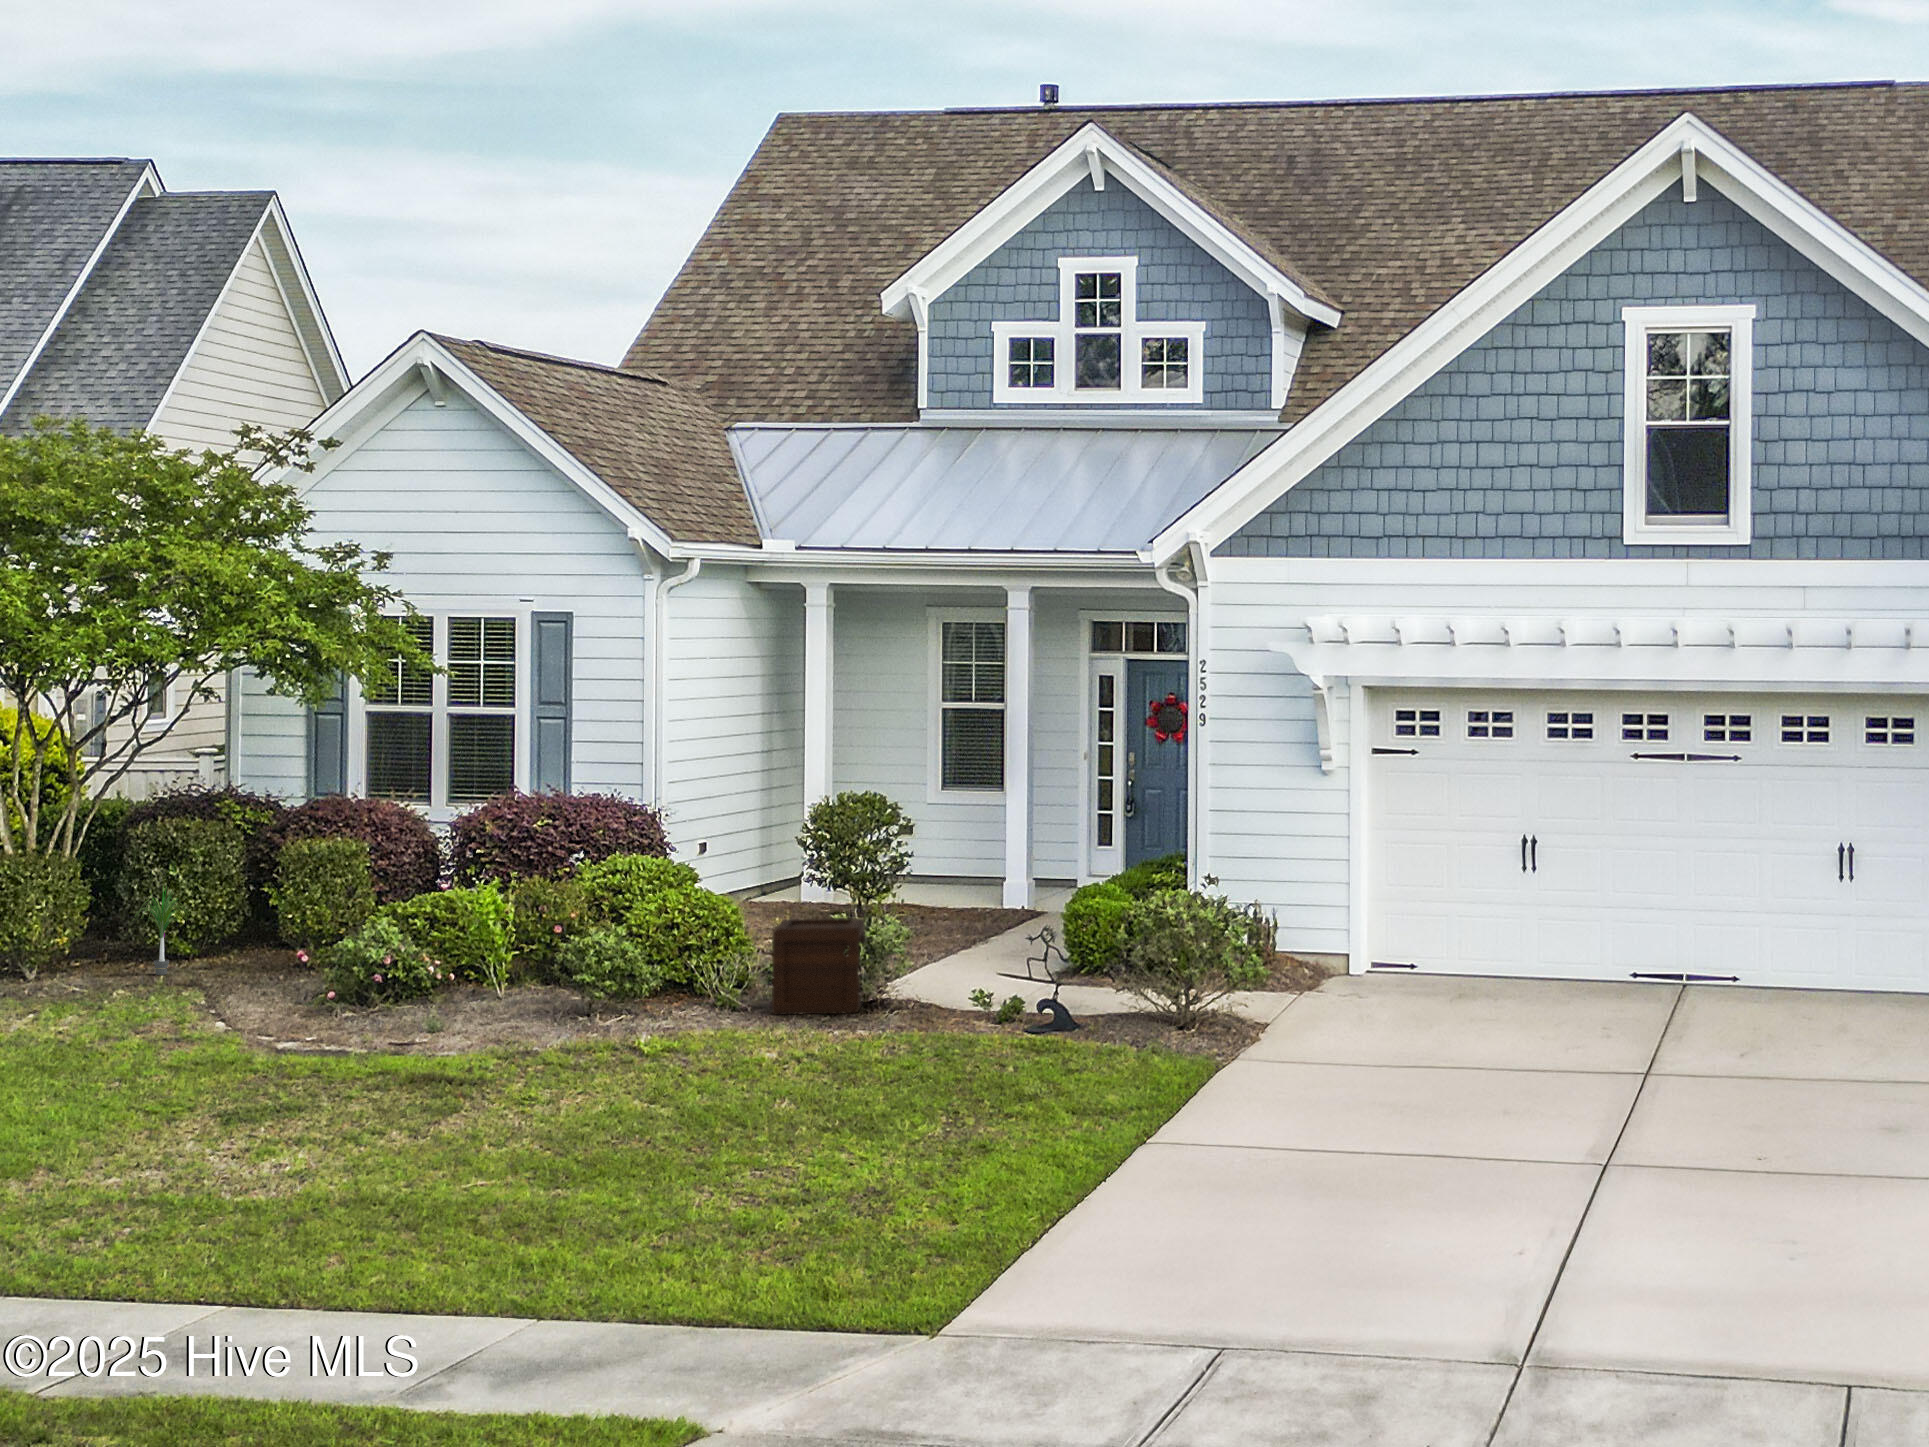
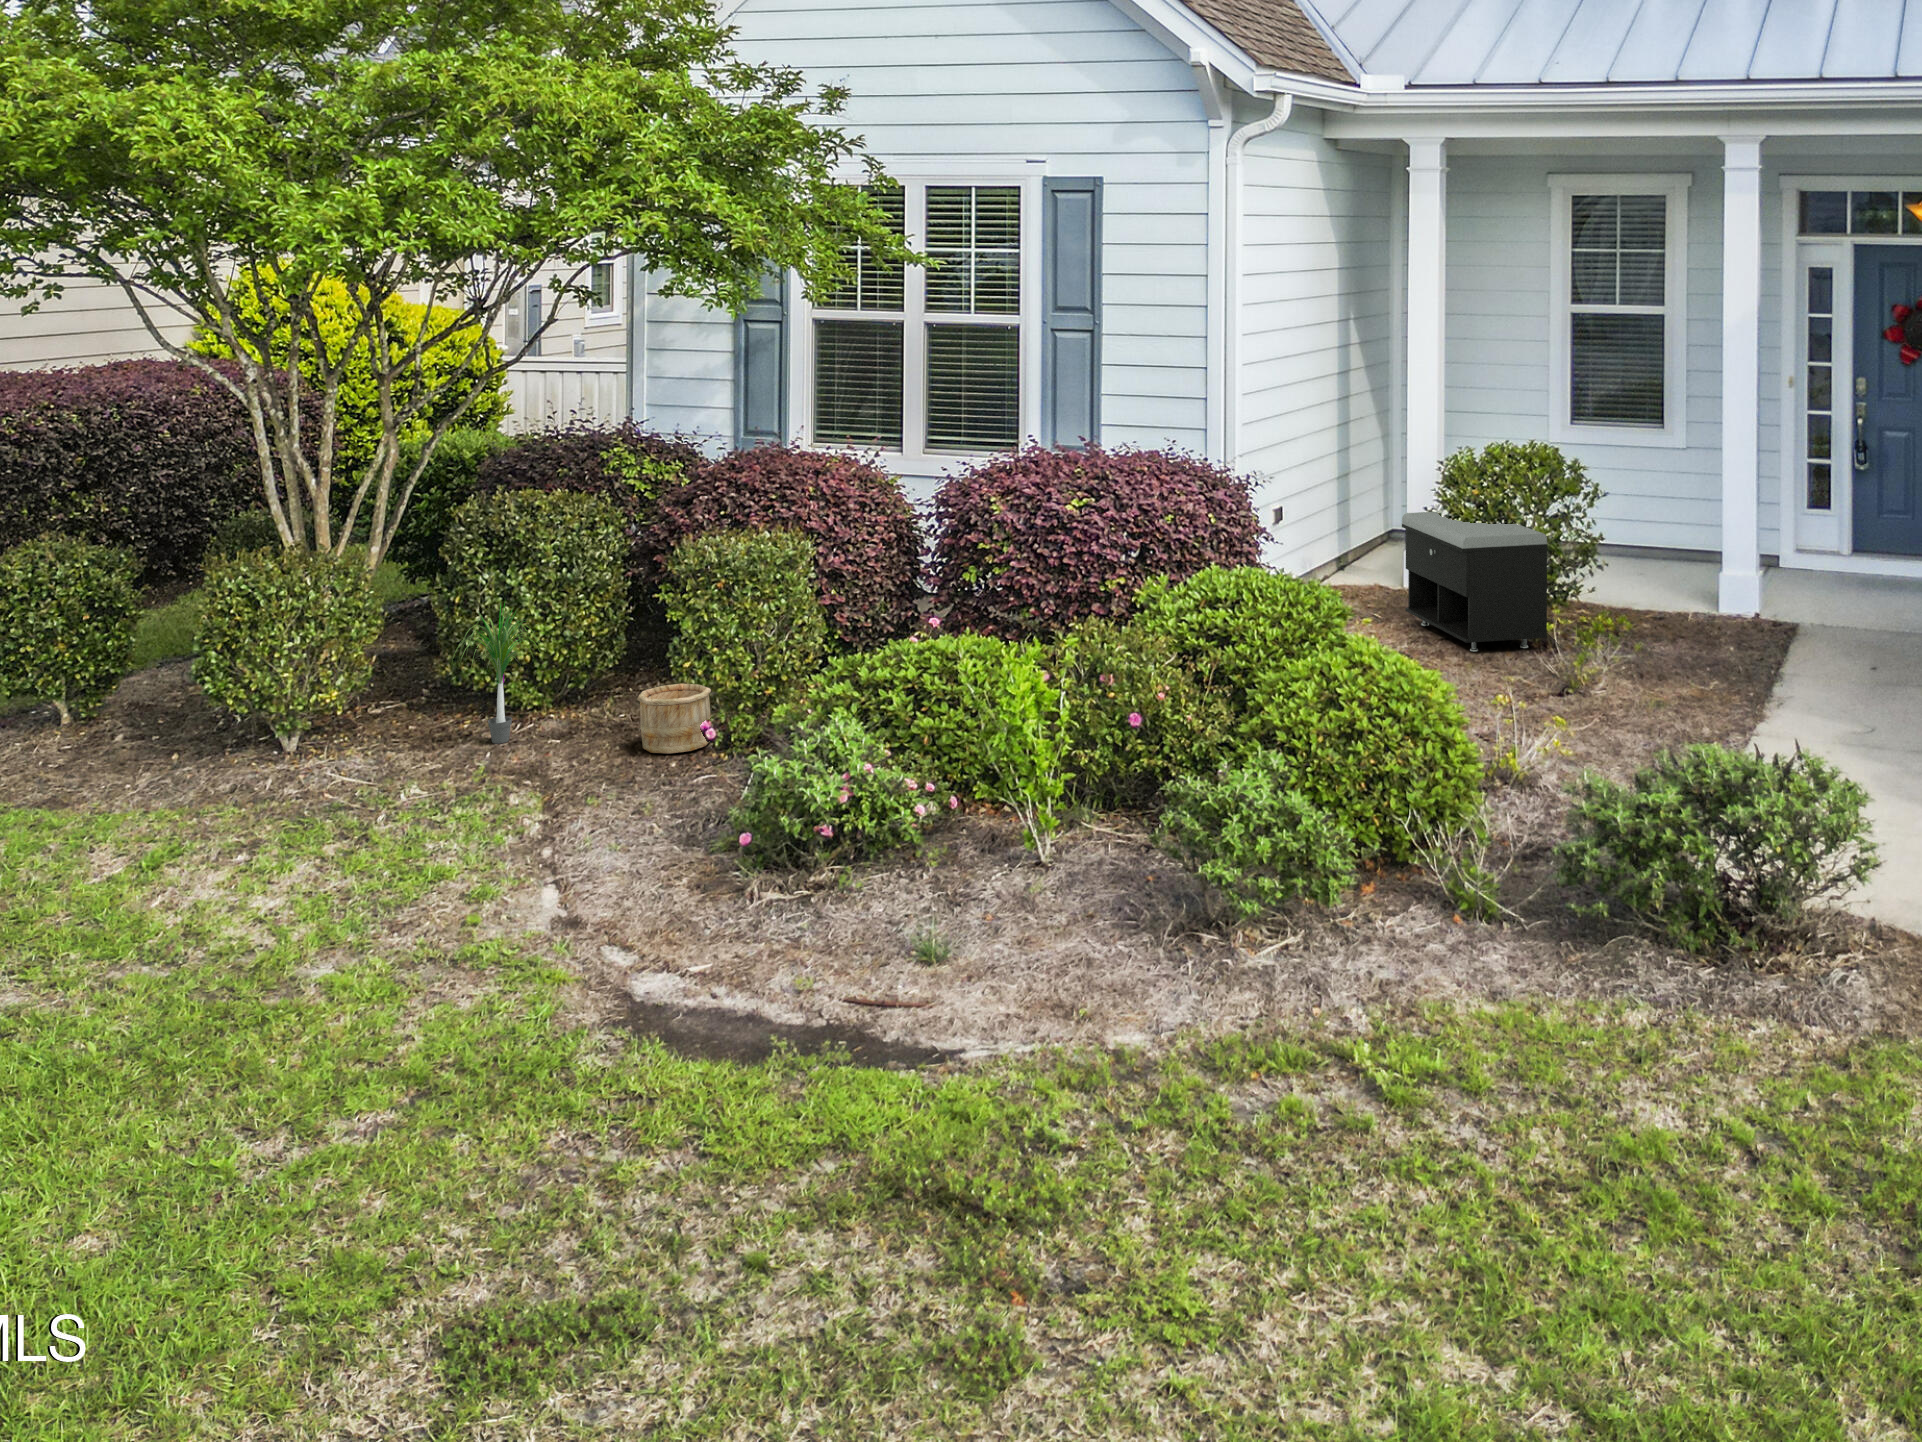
storage bench: none [786,841,870,930] -> present [1402,511,1547,652]
wooden crate: present [772,918,865,1015] -> none [1645,788,1889,1045]
wooden bucket: none [254,936,301,974] -> present [637,684,711,753]

